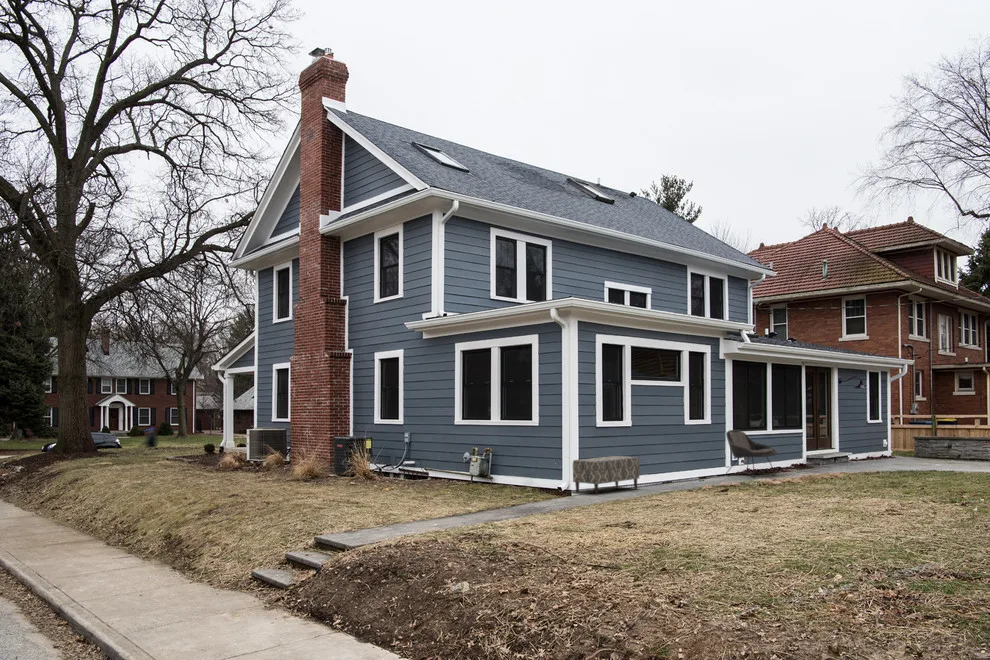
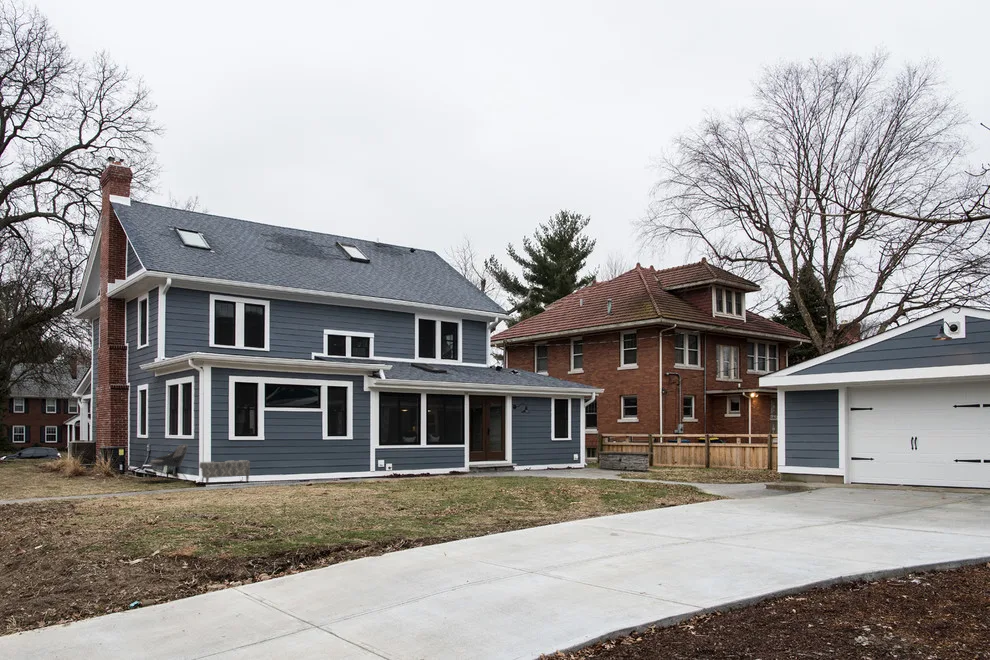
lounge chair: present [726,430,777,478] -> present [149,444,188,483]

